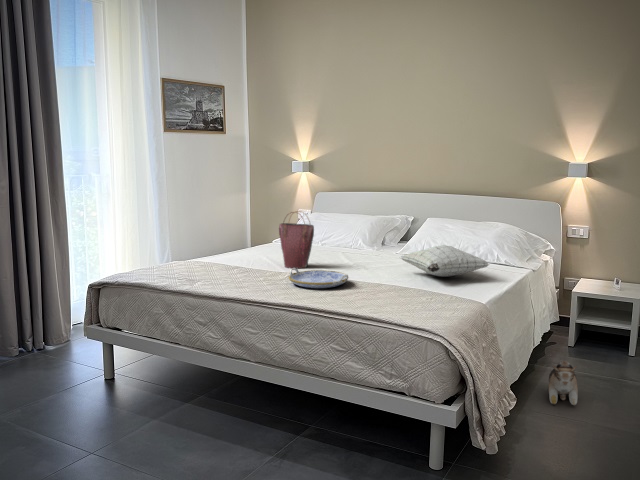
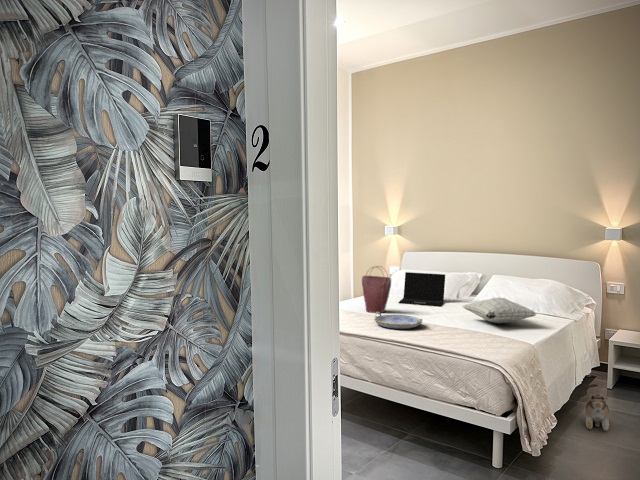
laptop: none [327,219,383,258] -> present [399,272,445,306]

